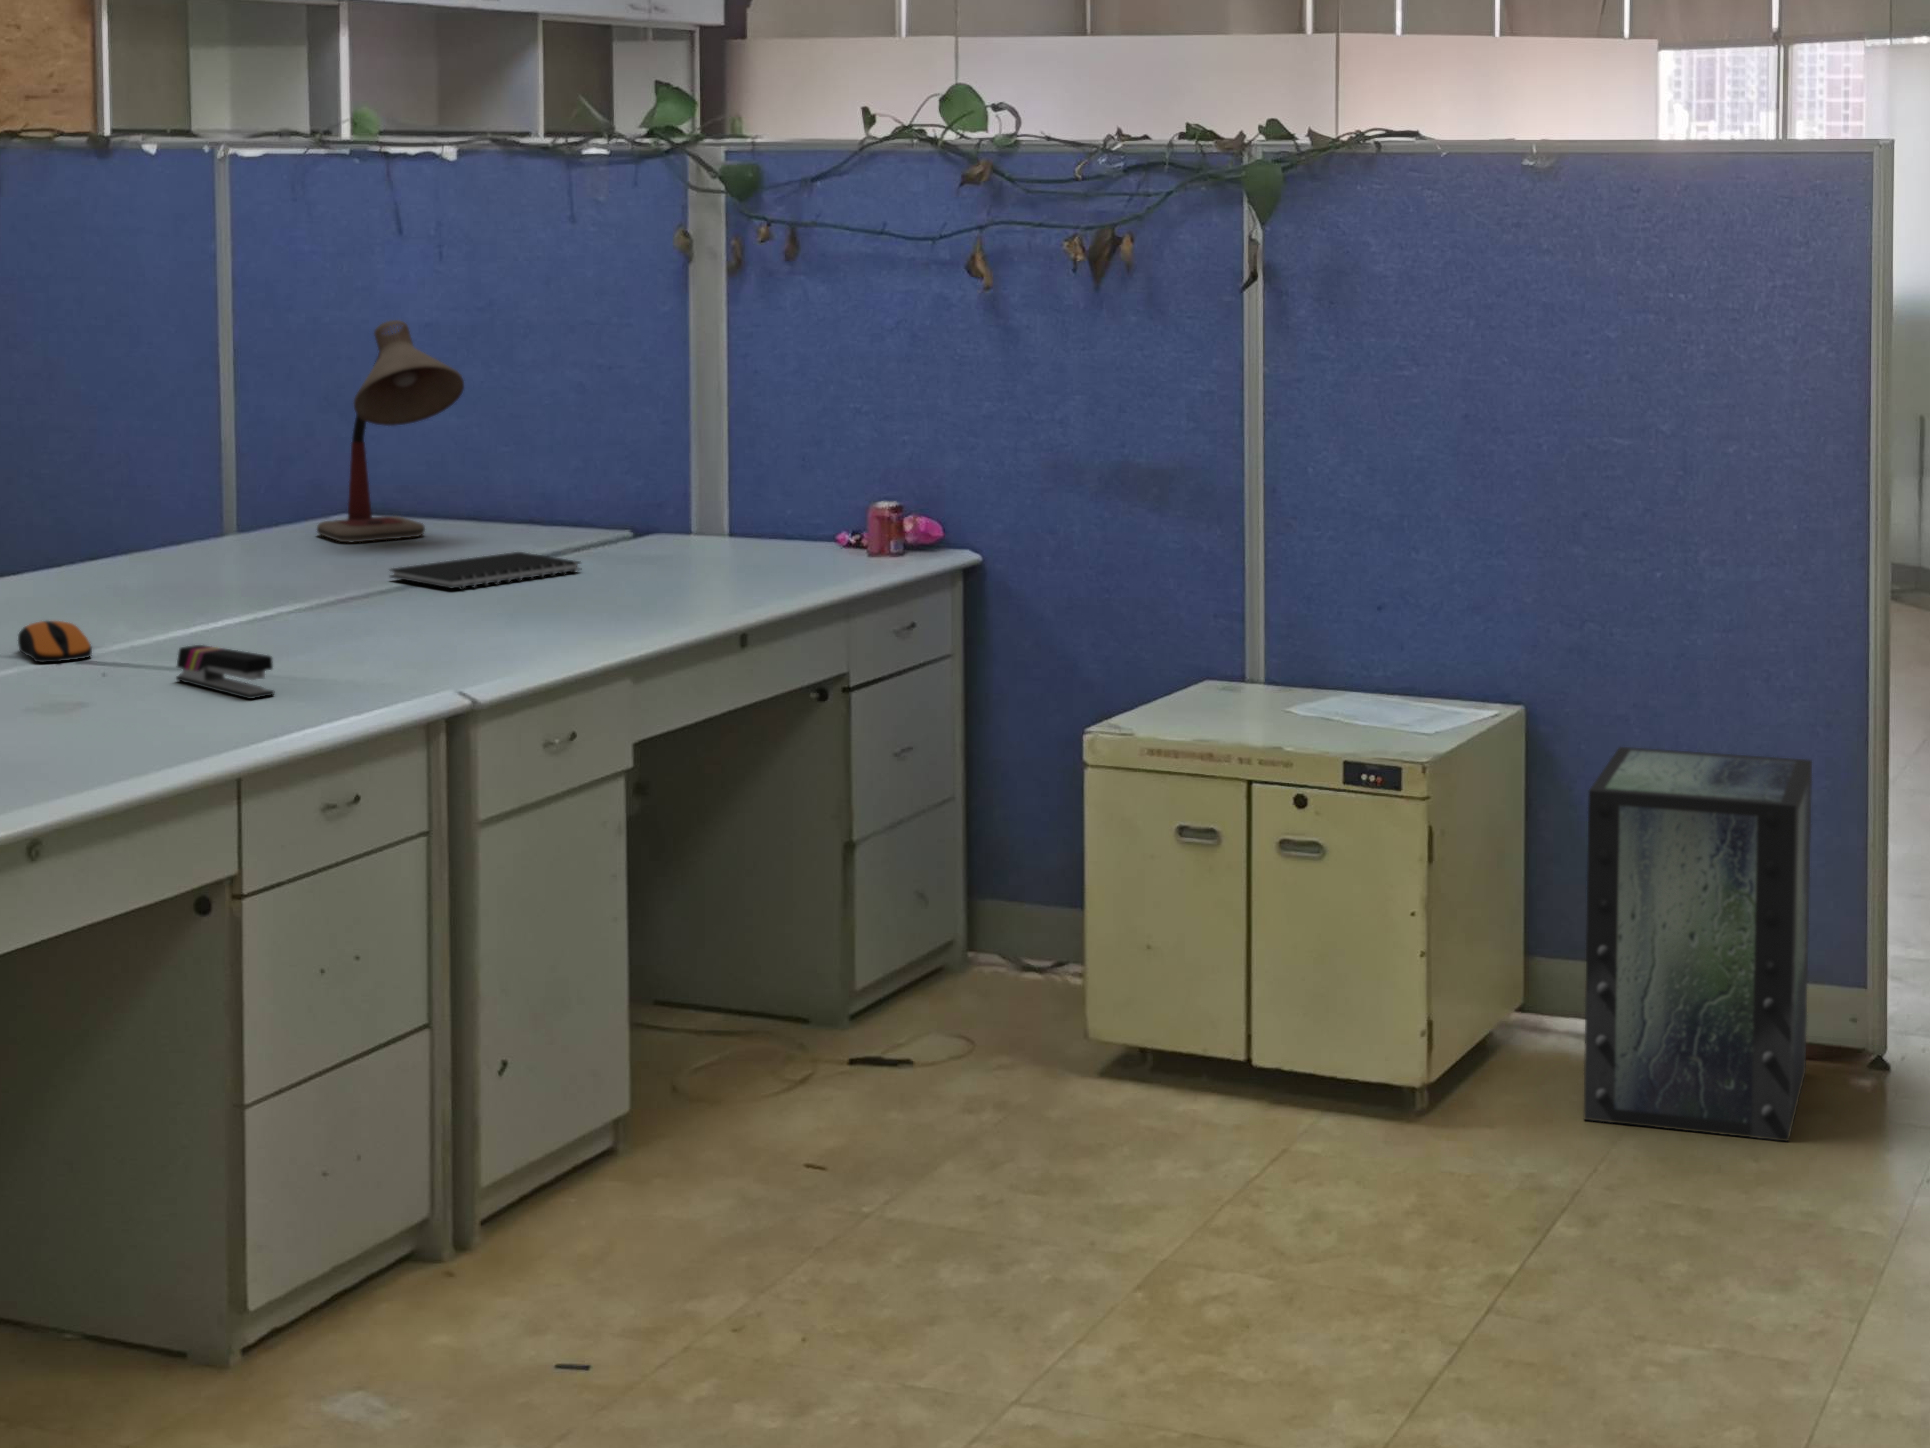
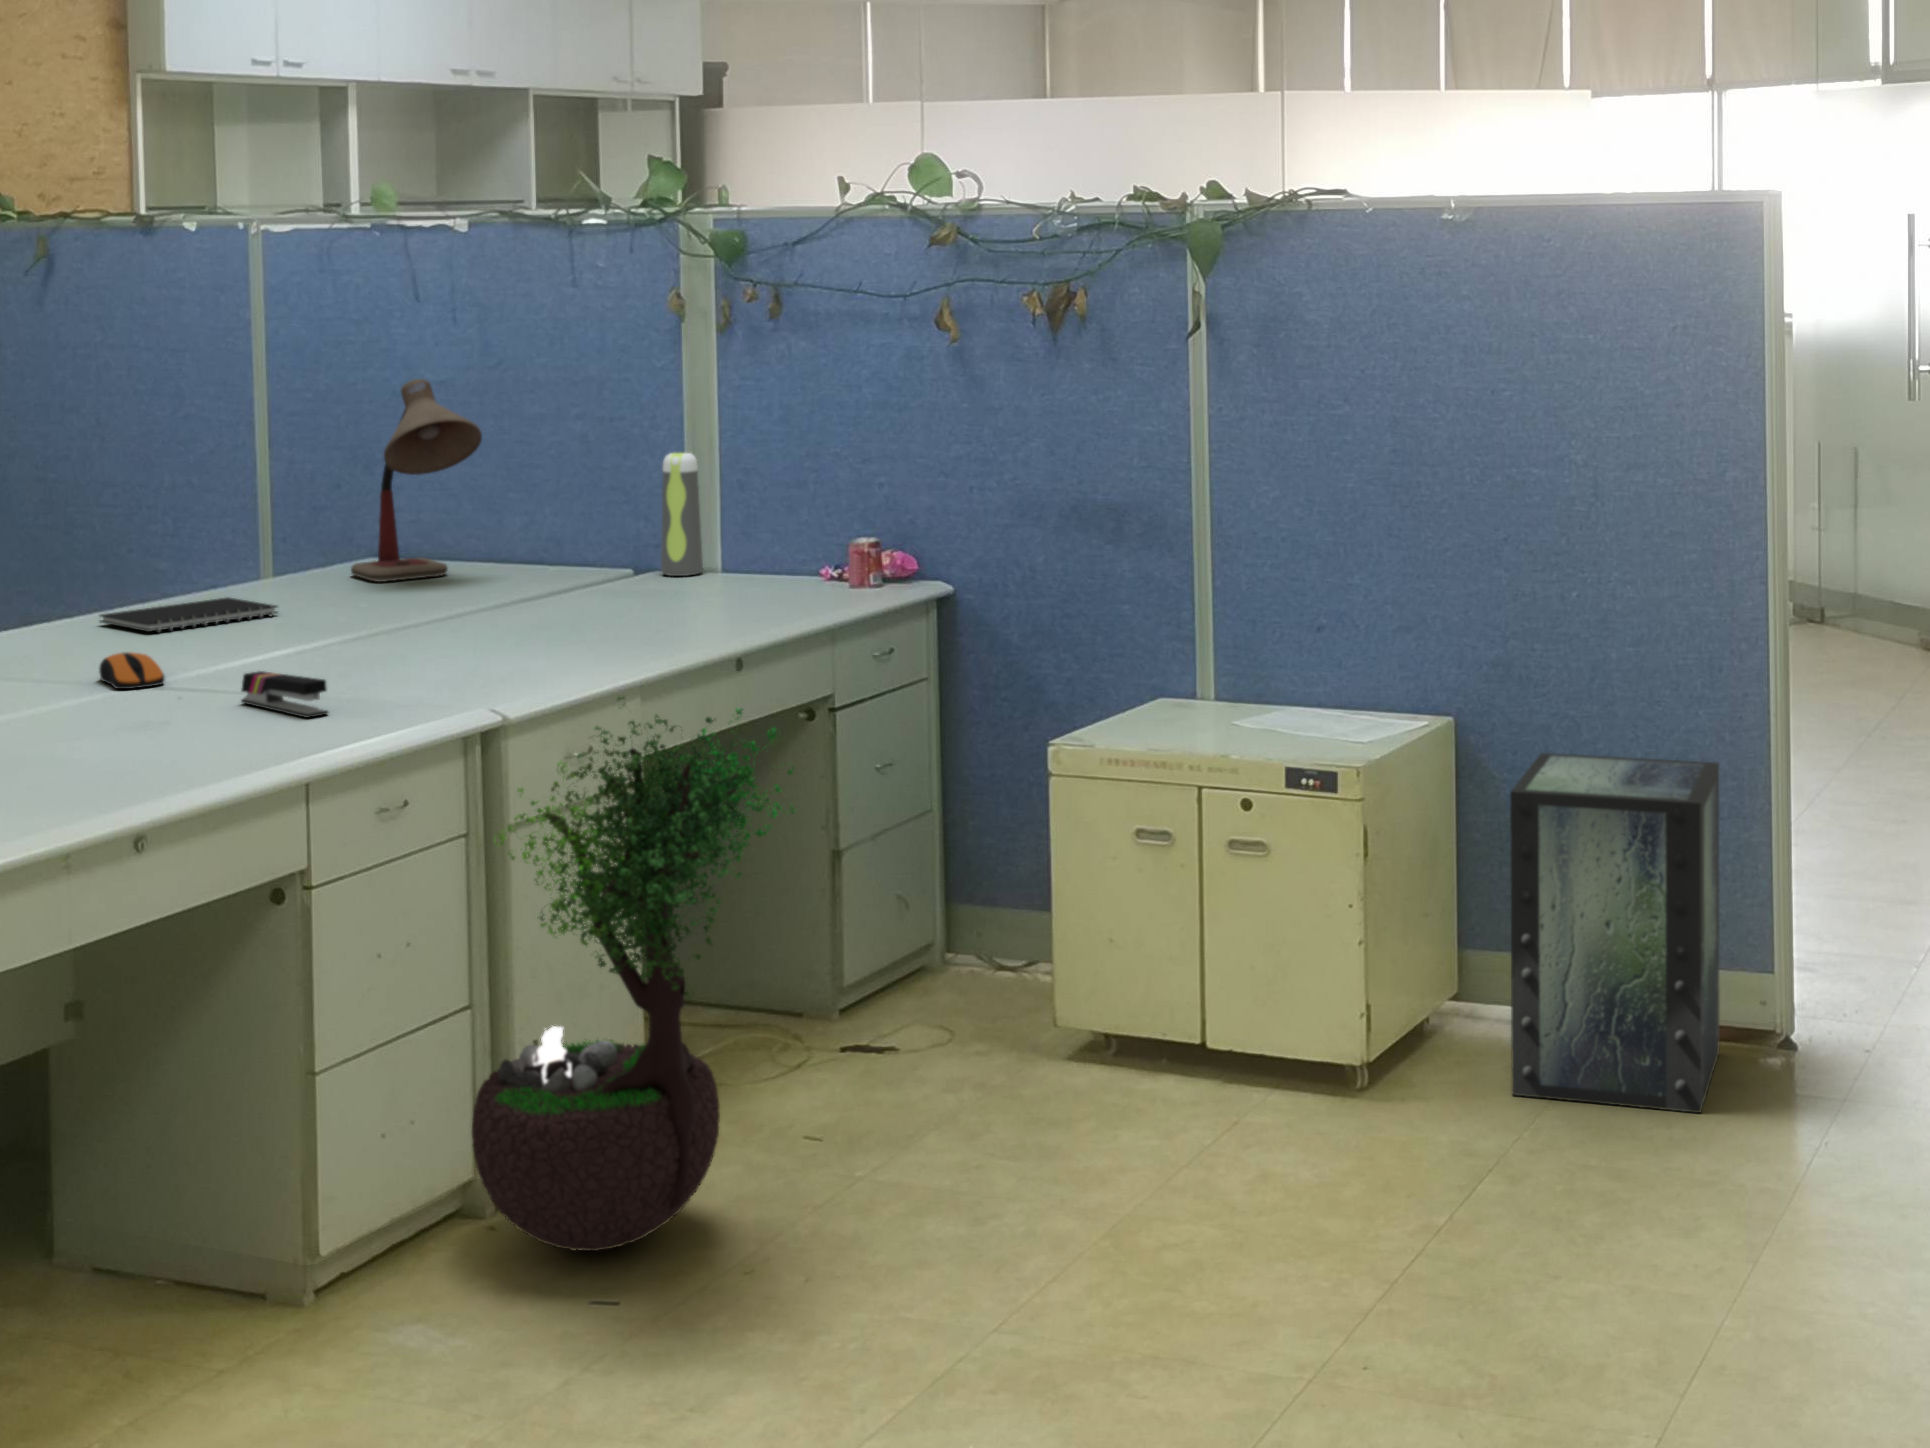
water bottle: none [661,406,707,540] -> present [661,453,703,576]
notebook: present [390,552,580,589] -> present [100,598,277,632]
potted tree: none [432,679,802,1300] -> present [472,697,795,1251]

